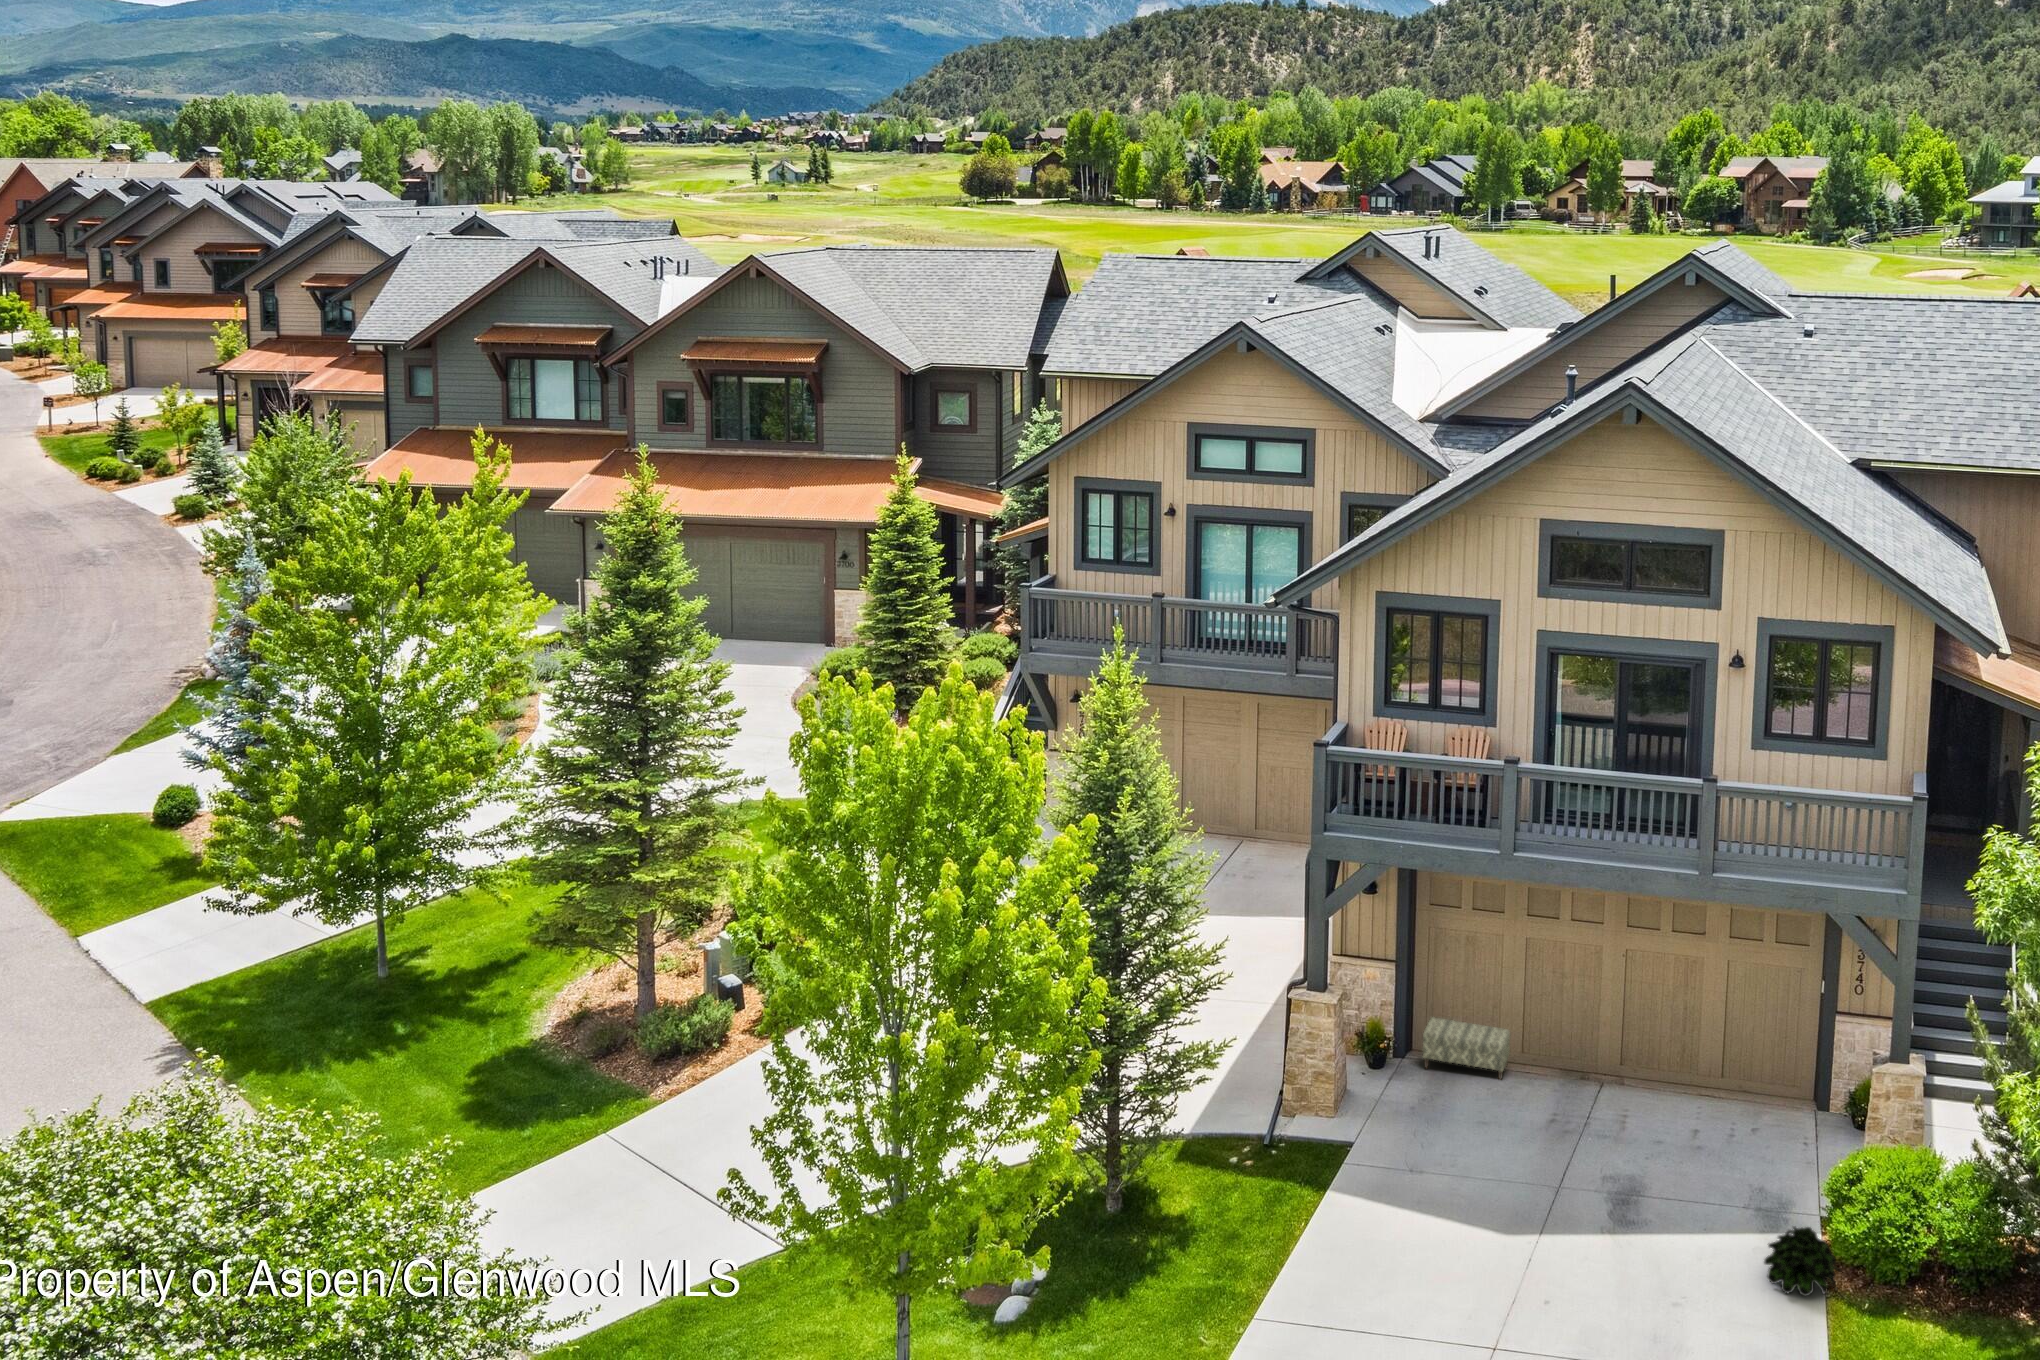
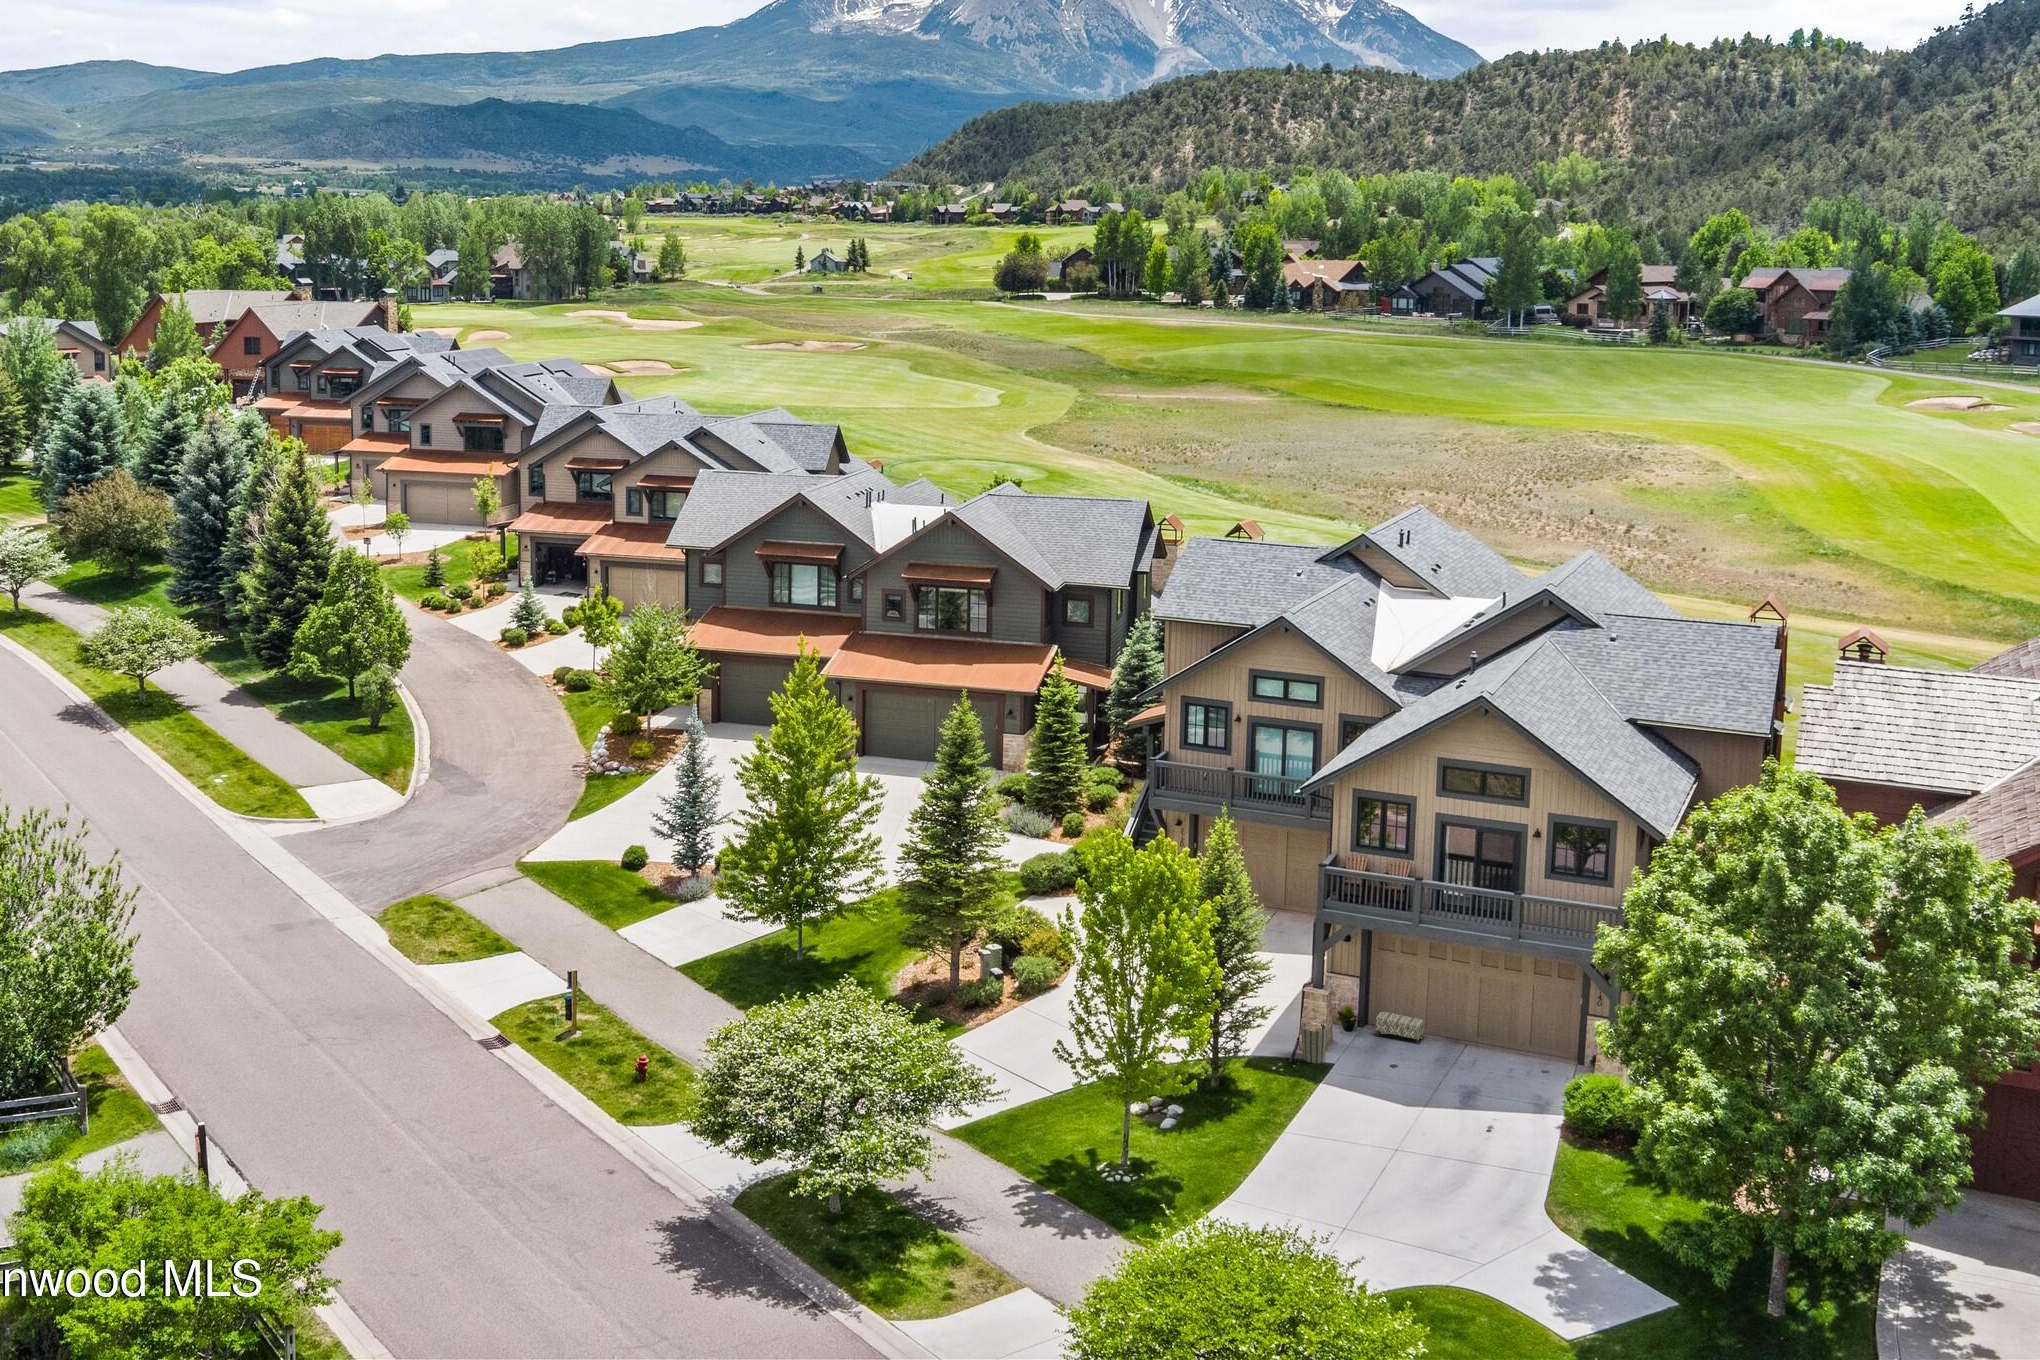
trash can: none [1286,1058,1337,1147] -> present [1301,1022,1327,1063]
potted plant: present [1764,1227,1841,1296] -> none [1530,1105,1567,1135]

